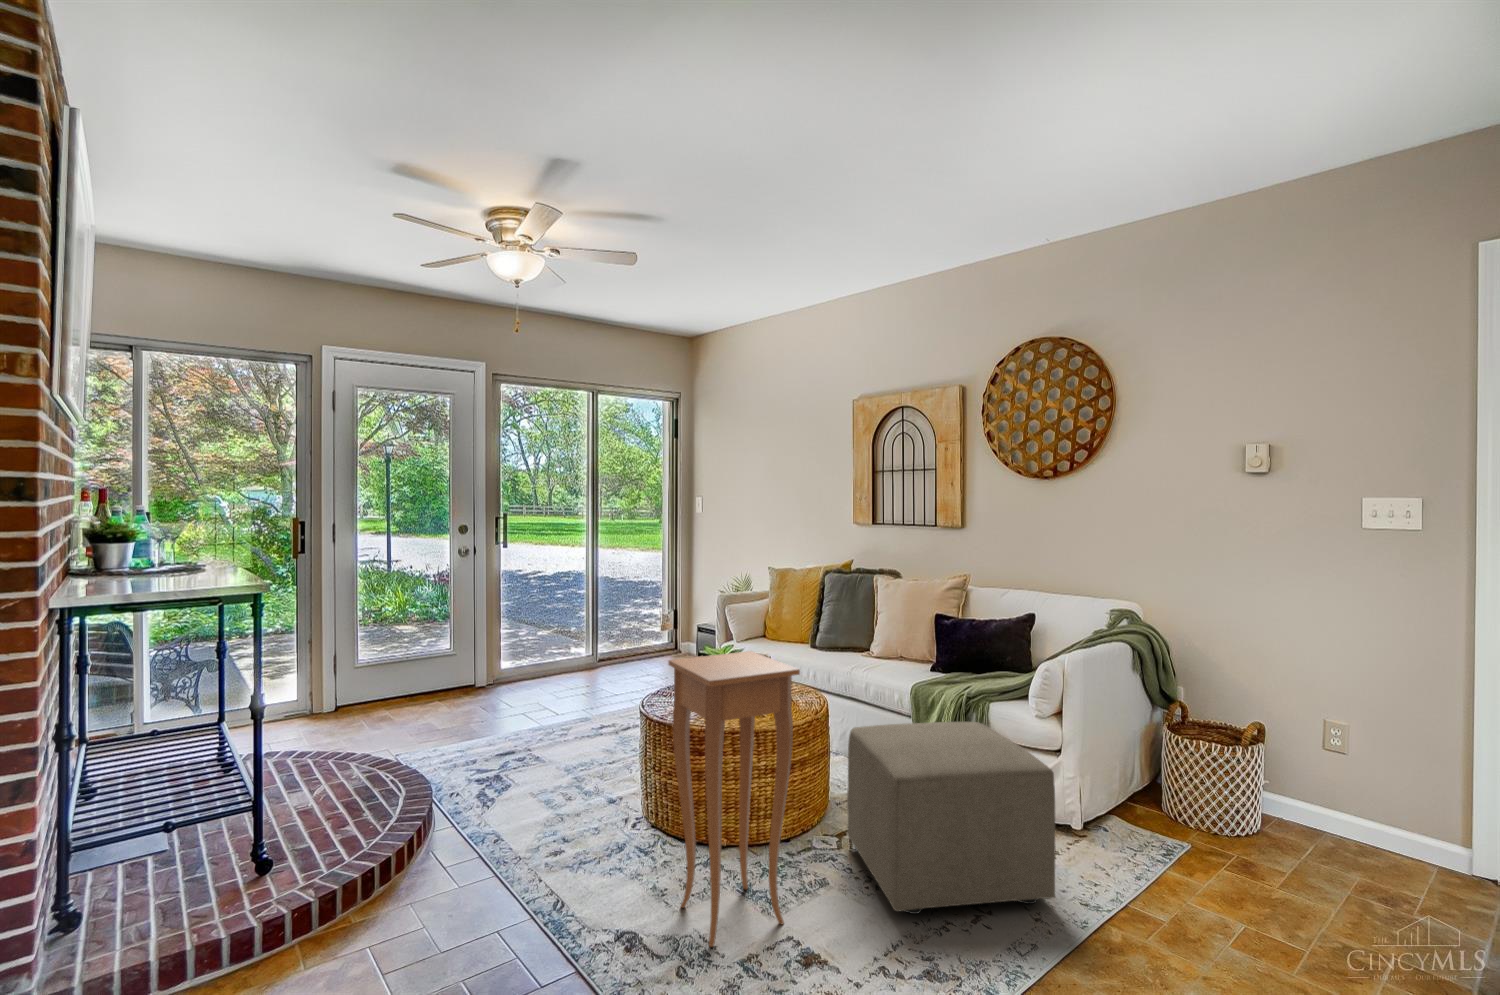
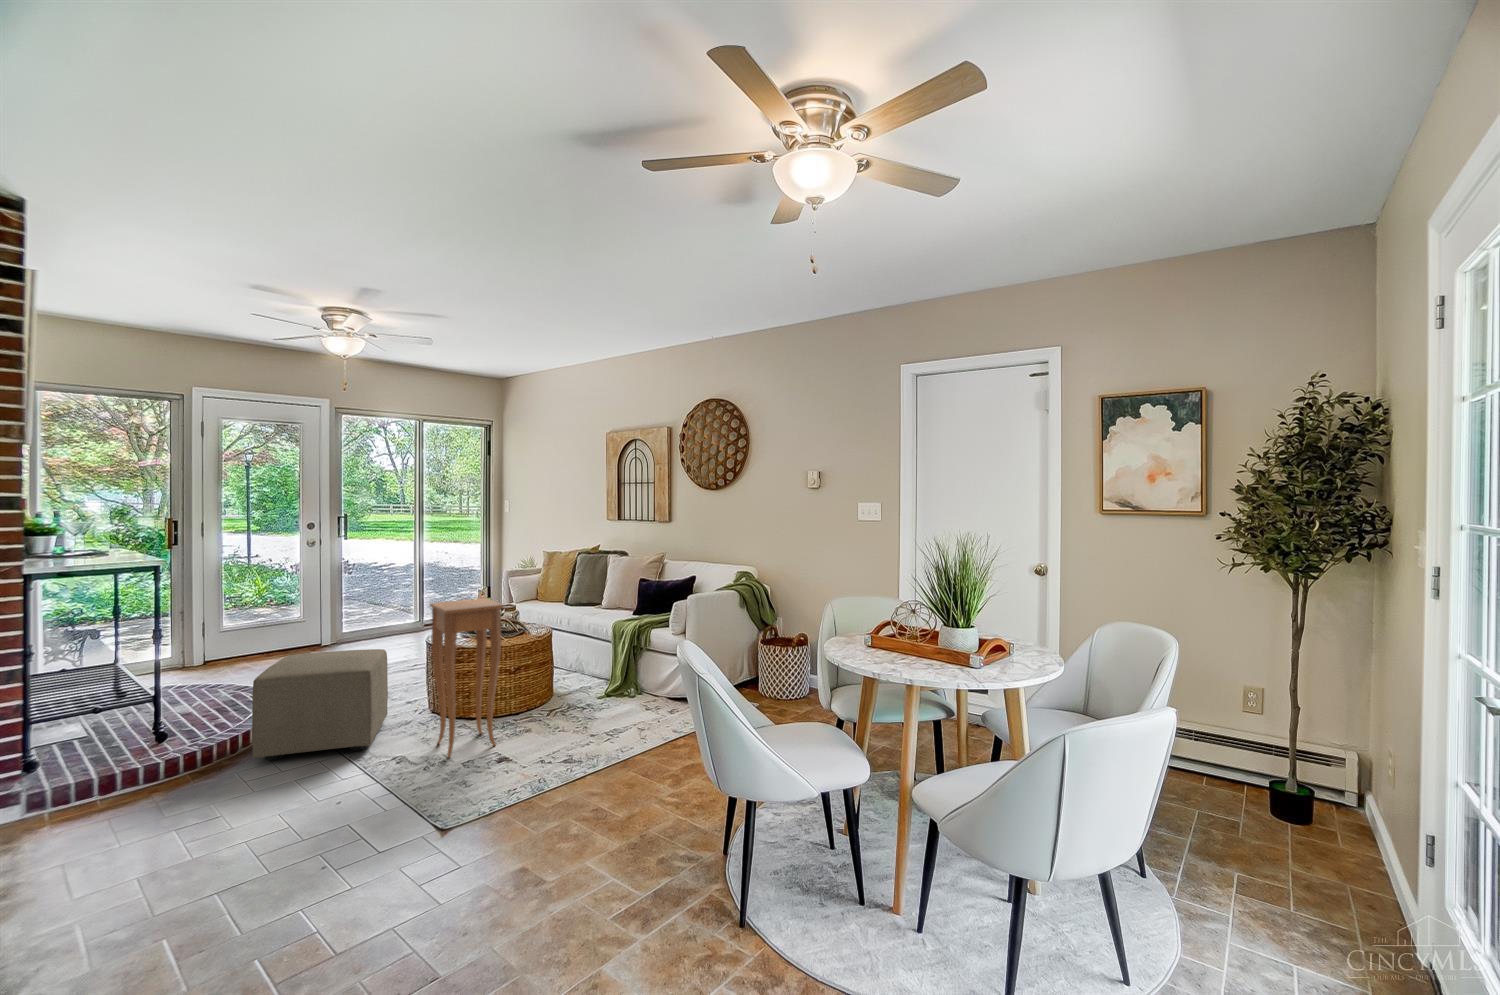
ottoman: present [847,722,1055,914] -> present [252,649,388,760]

